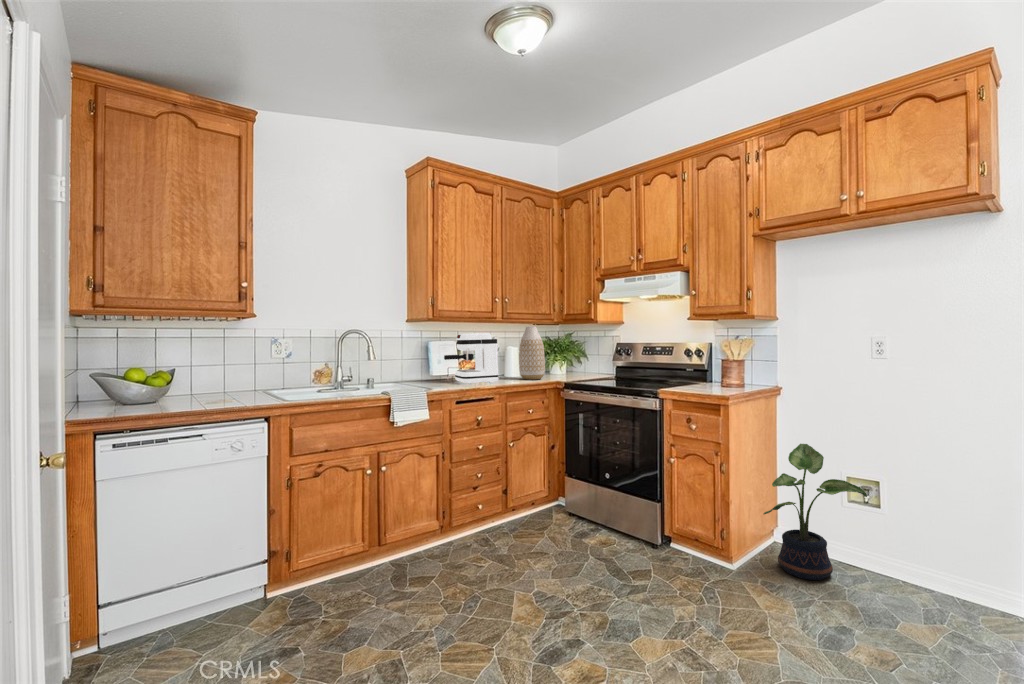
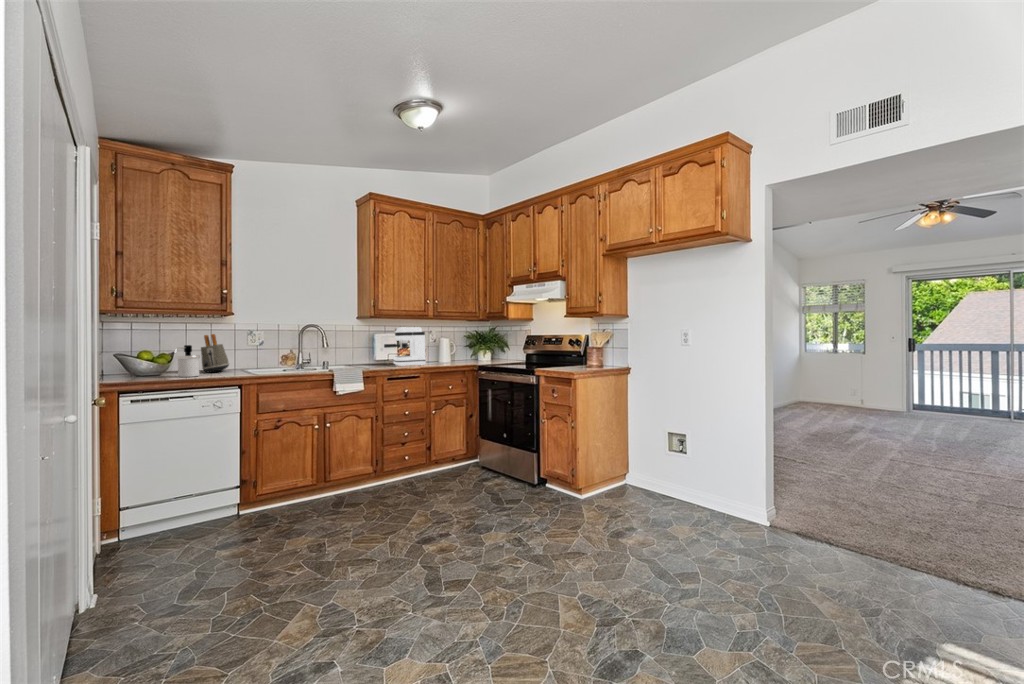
vase: present [519,327,545,380] -> none [447,322,467,364]
toaster: none [212,344,250,397] -> present [201,334,229,372]
soap dispenser: none [175,361,211,407] -> present [174,345,200,377]
potted plant: present [764,444,867,580] -> none [605,409,668,504]

